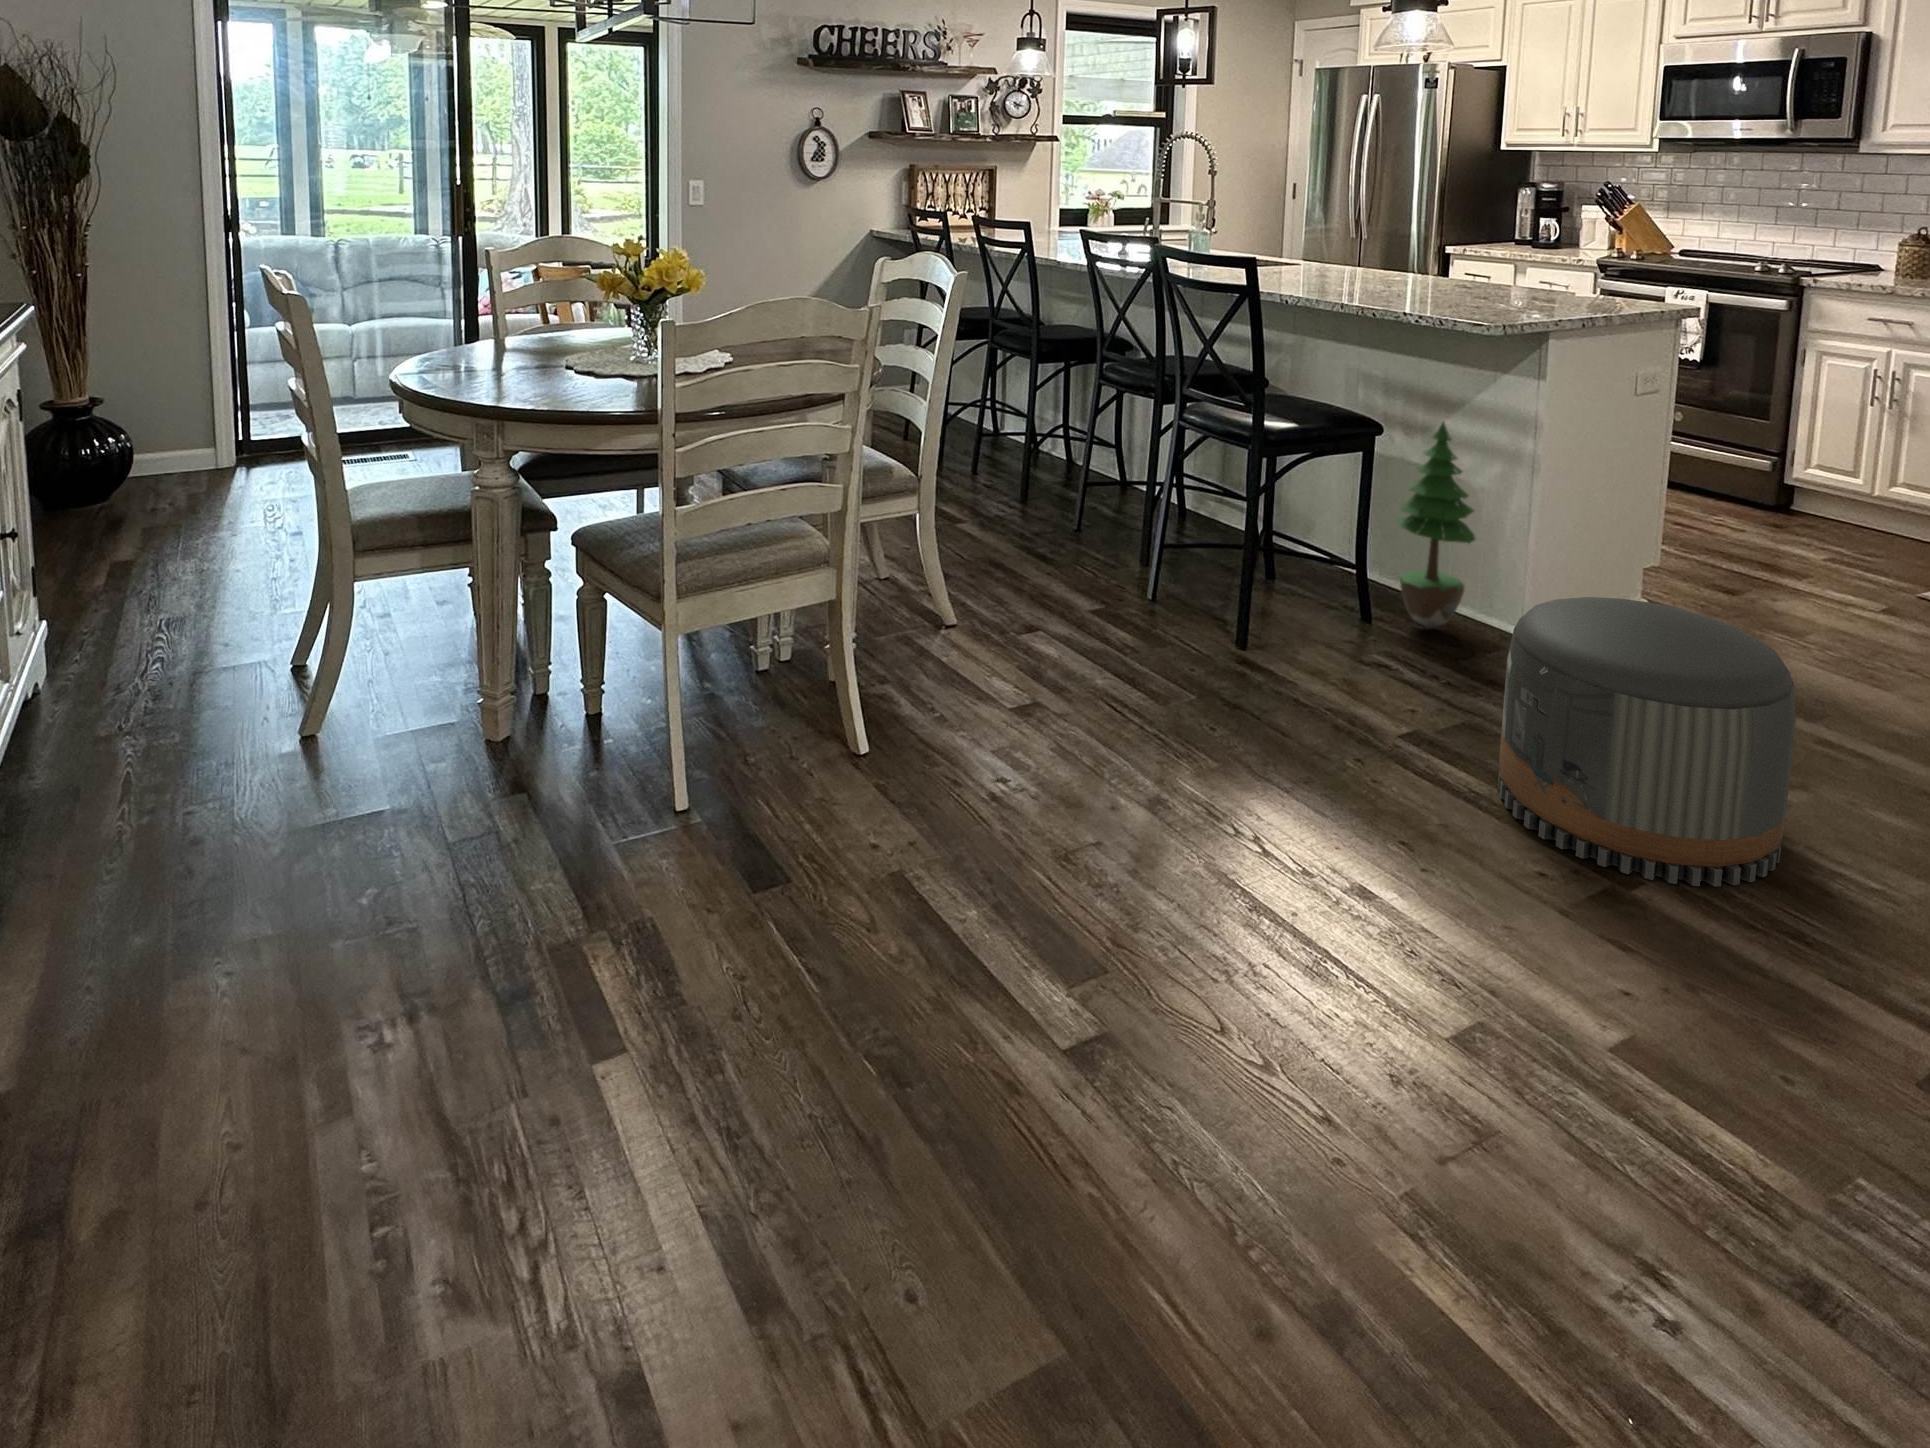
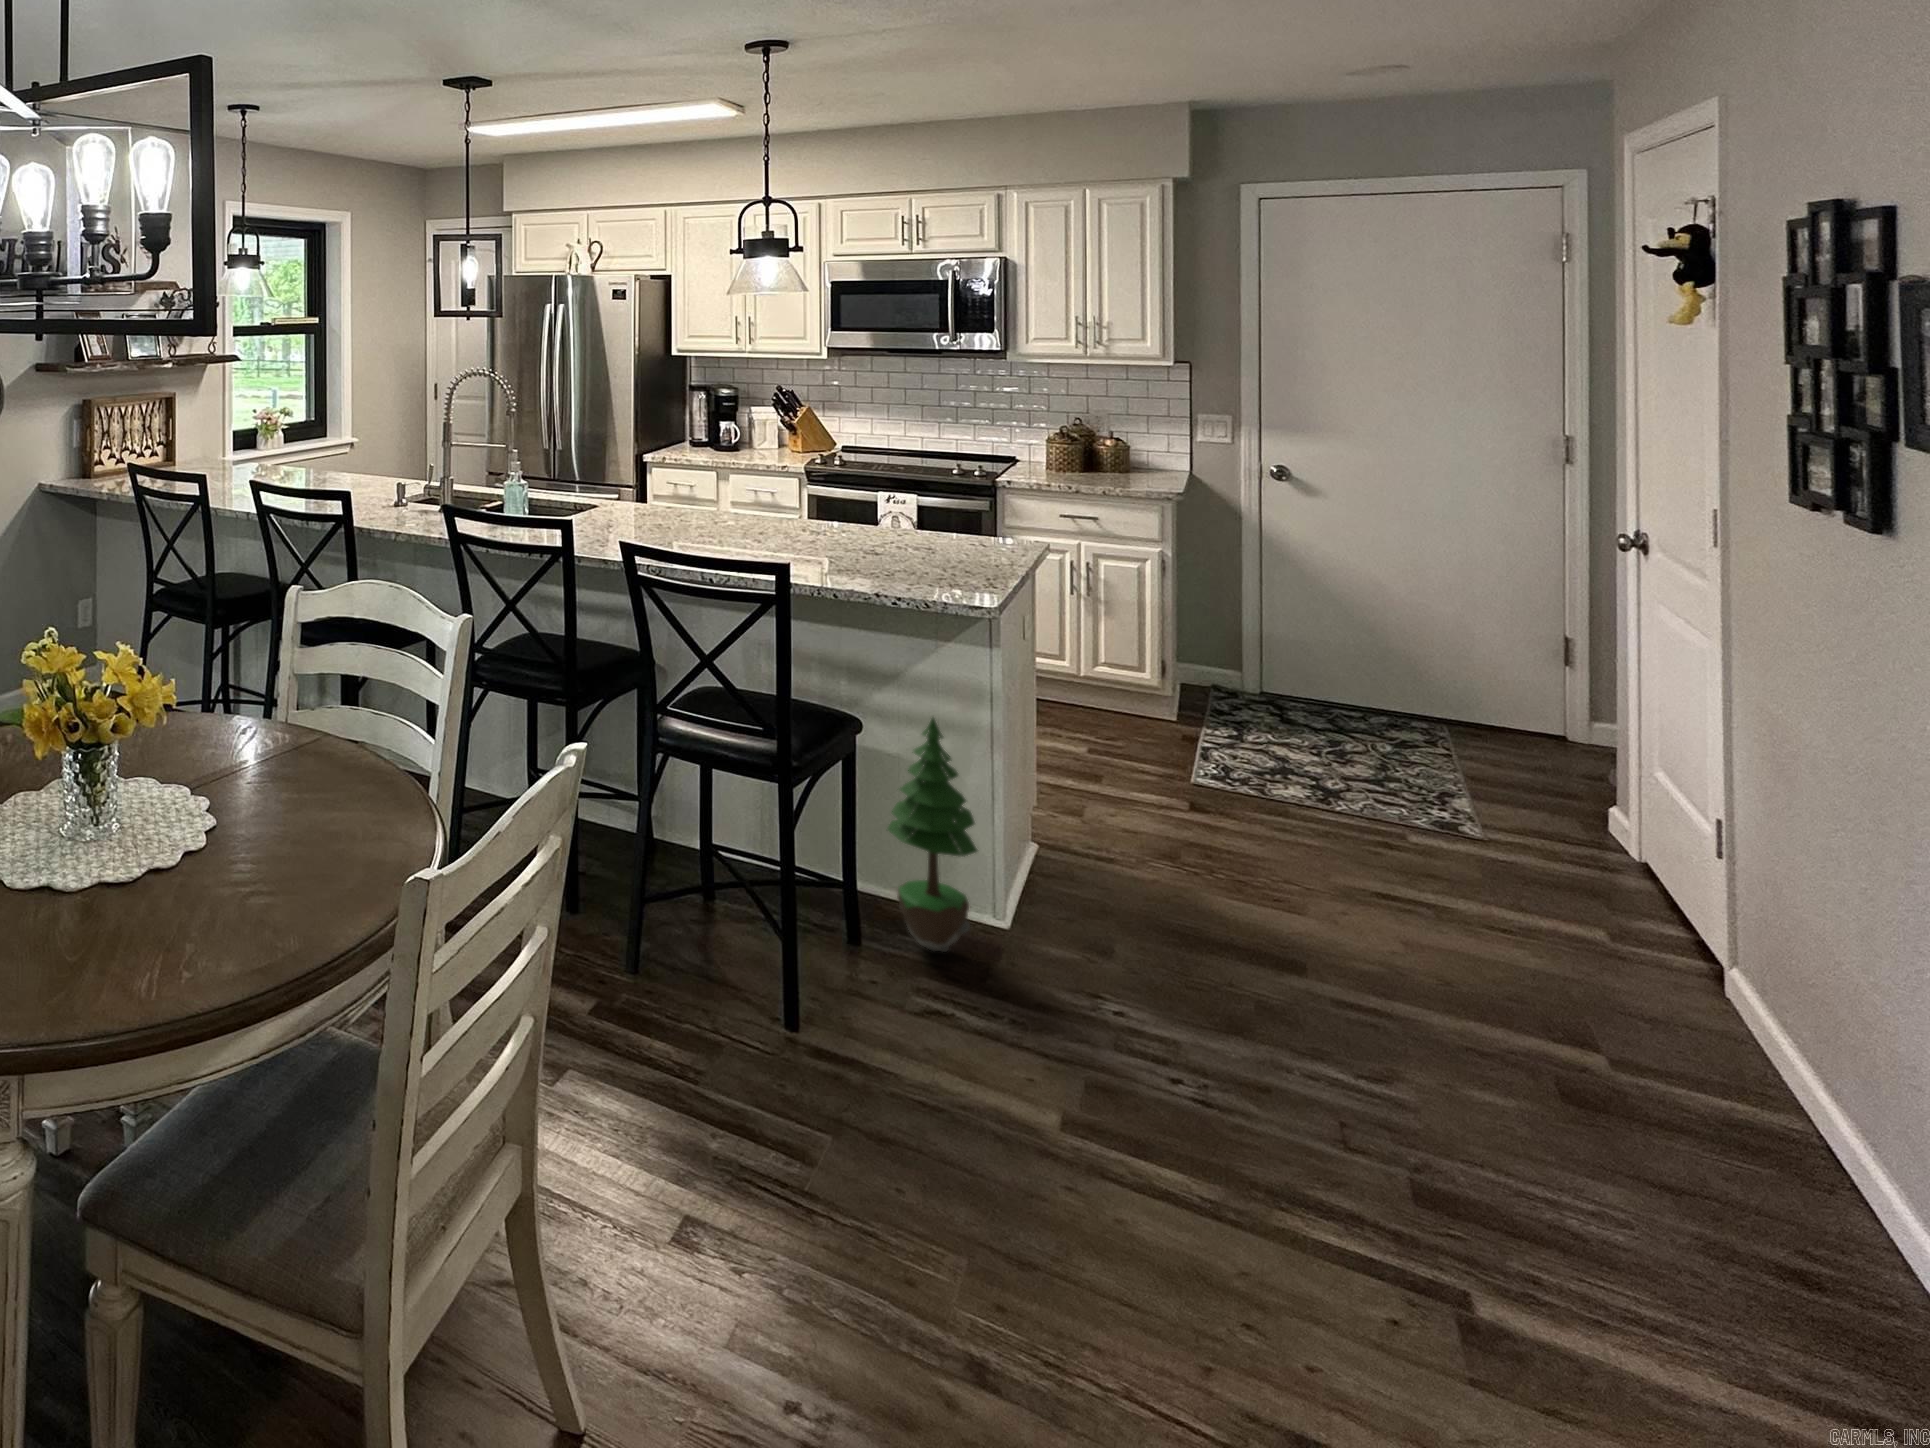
pouf: present [1498,597,1796,886] -> none [1222,940,1582,1327]

